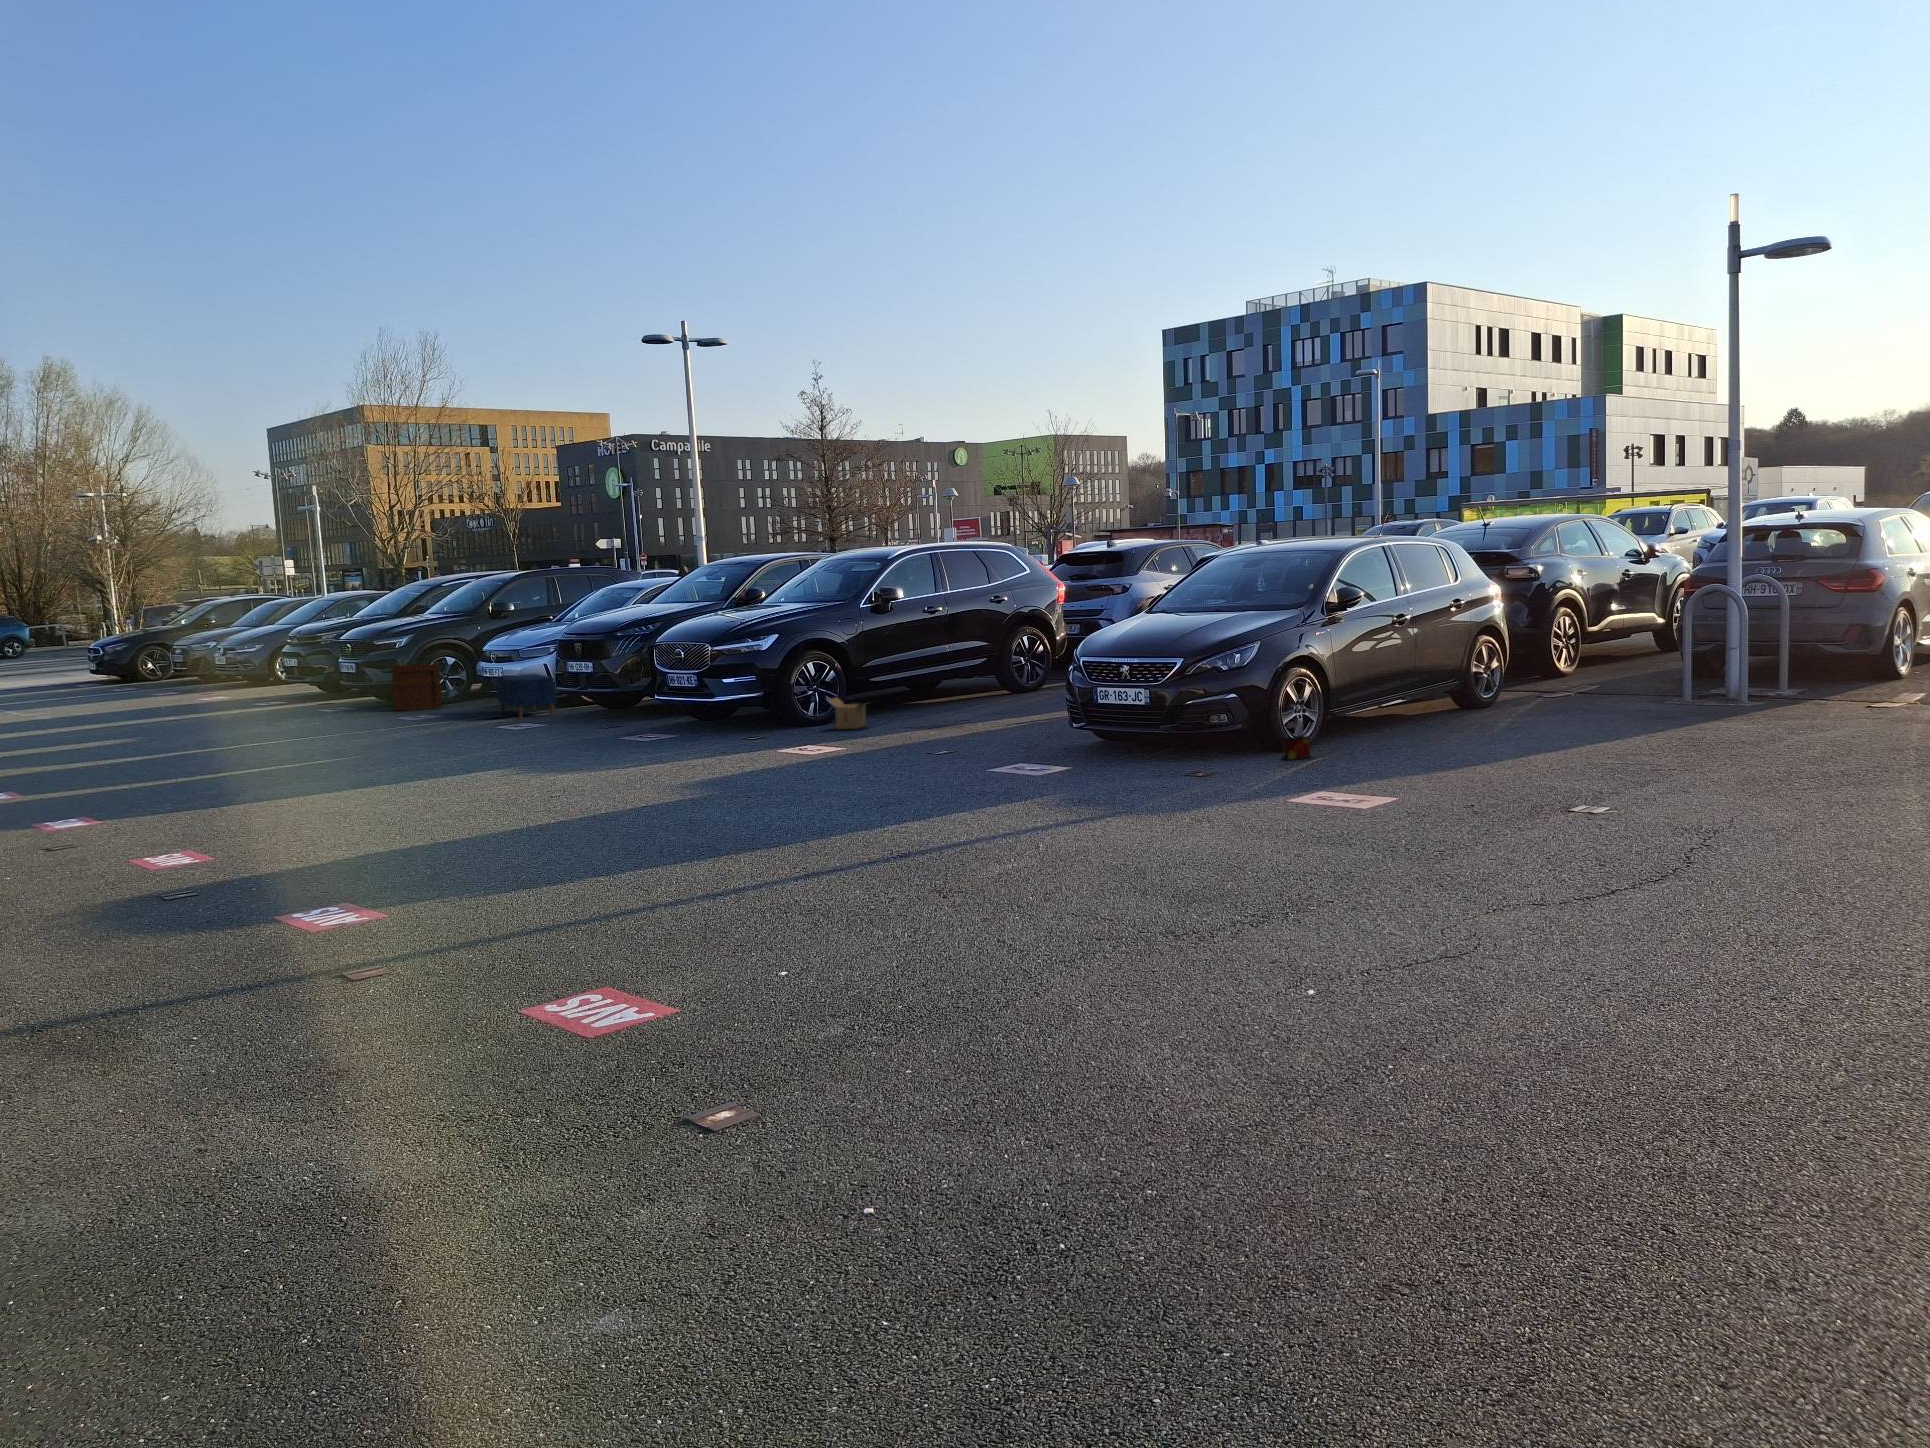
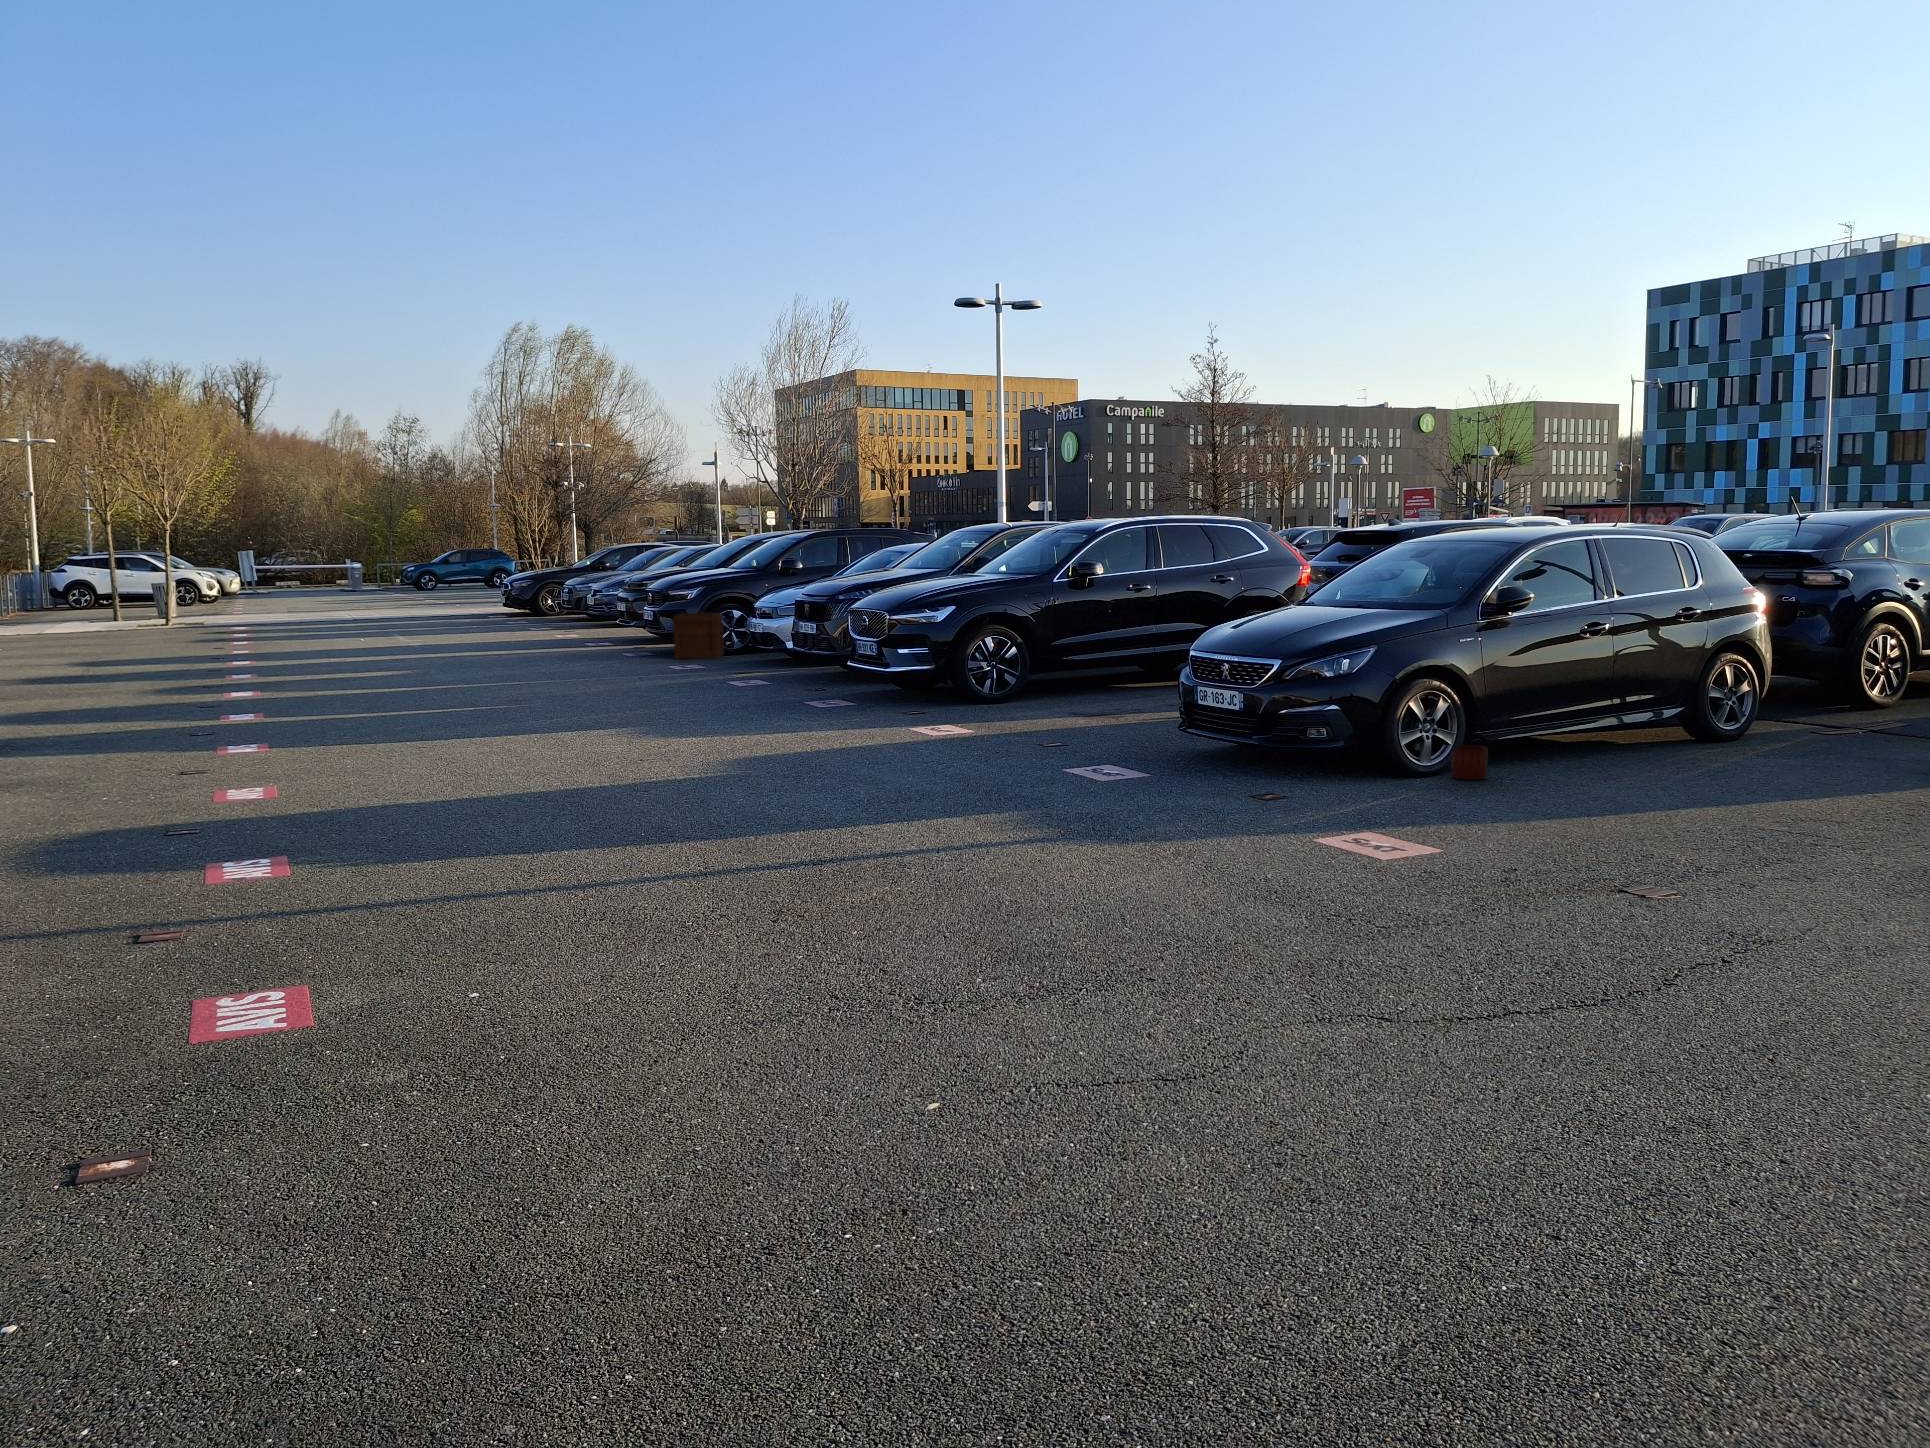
bench: present [497,673,557,719] -> none [751,630,796,675]
cardboard box: present [829,698,866,729] -> none [1003,675,1054,710]
planter: none [1319,722,1350,751] -> present [1451,745,1487,780]
bag: present [1281,735,1310,760] -> none [1389,759,1428,786]

